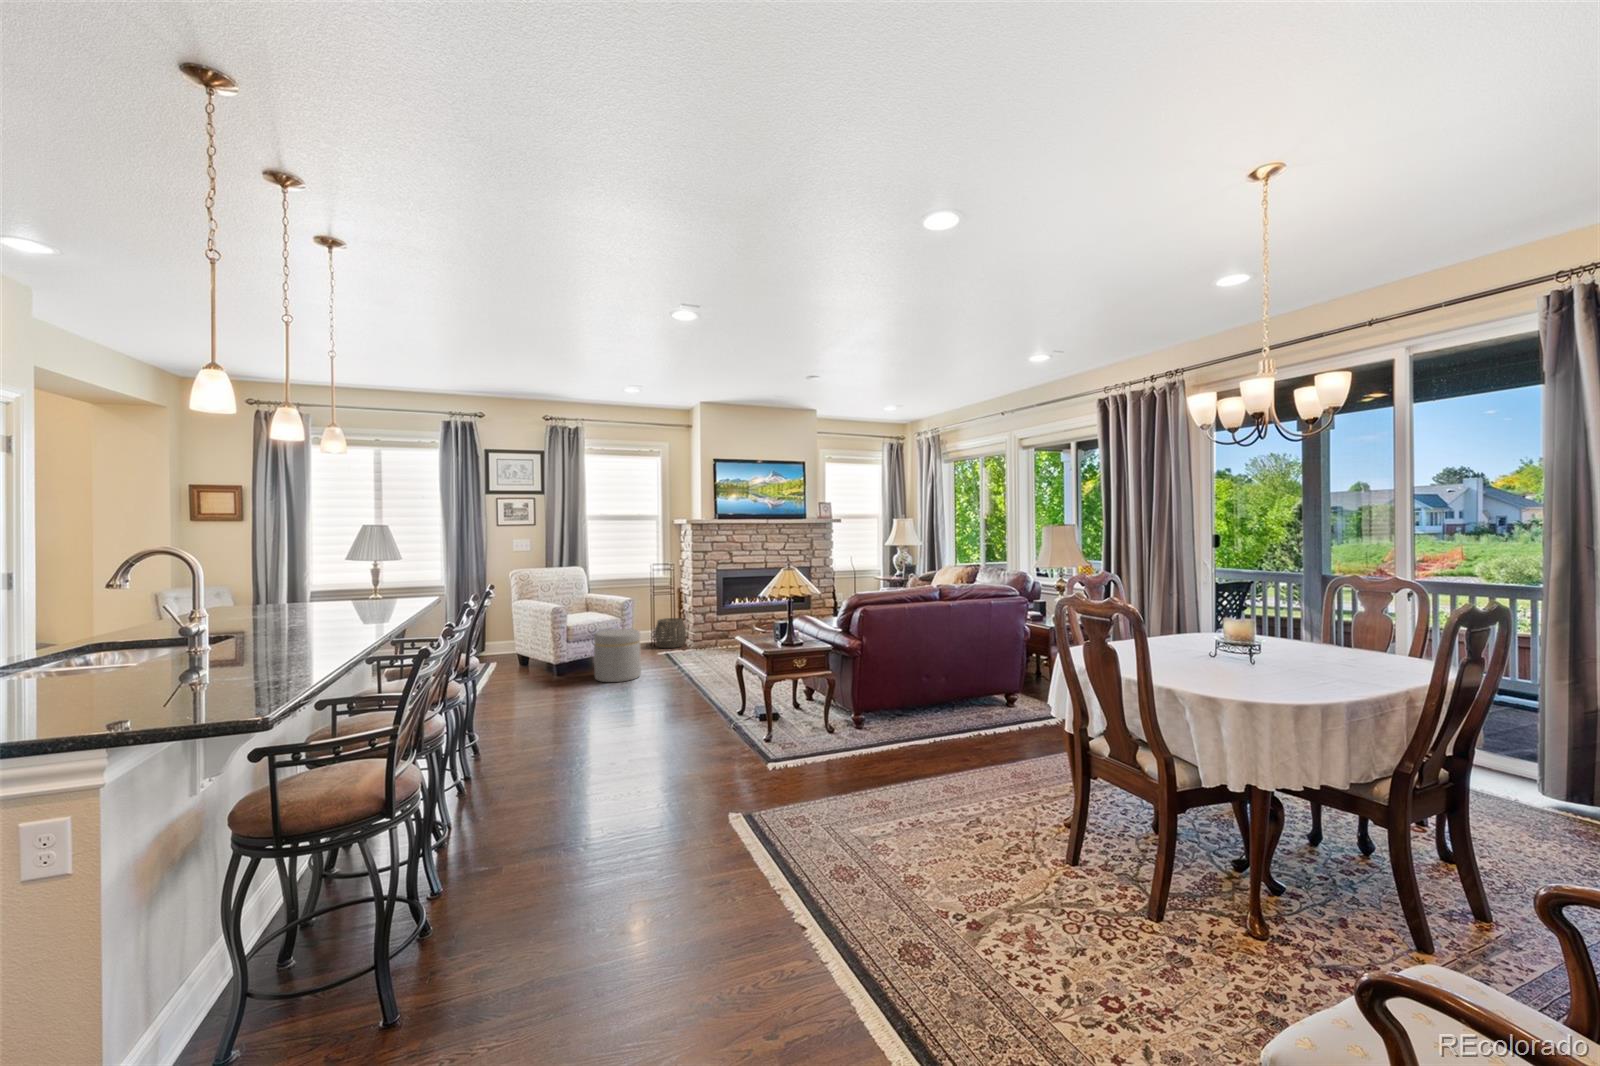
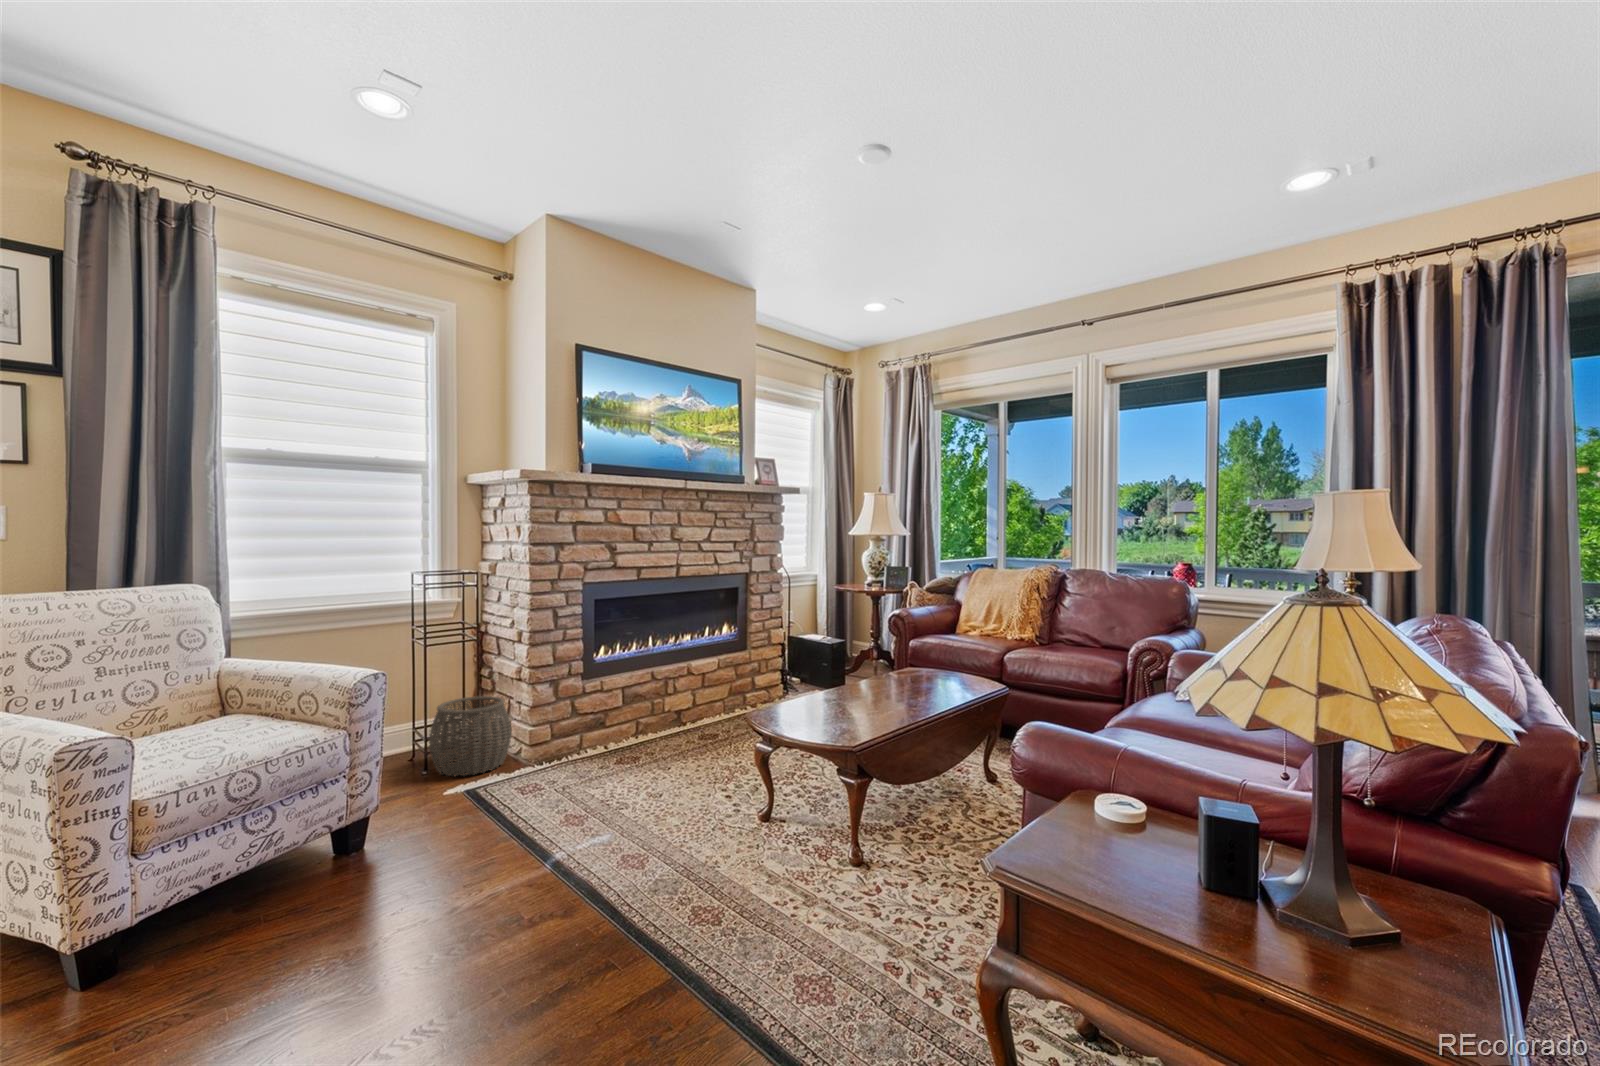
ottoman: present [594,629,641,682] -> none [253,776,443,1012]

